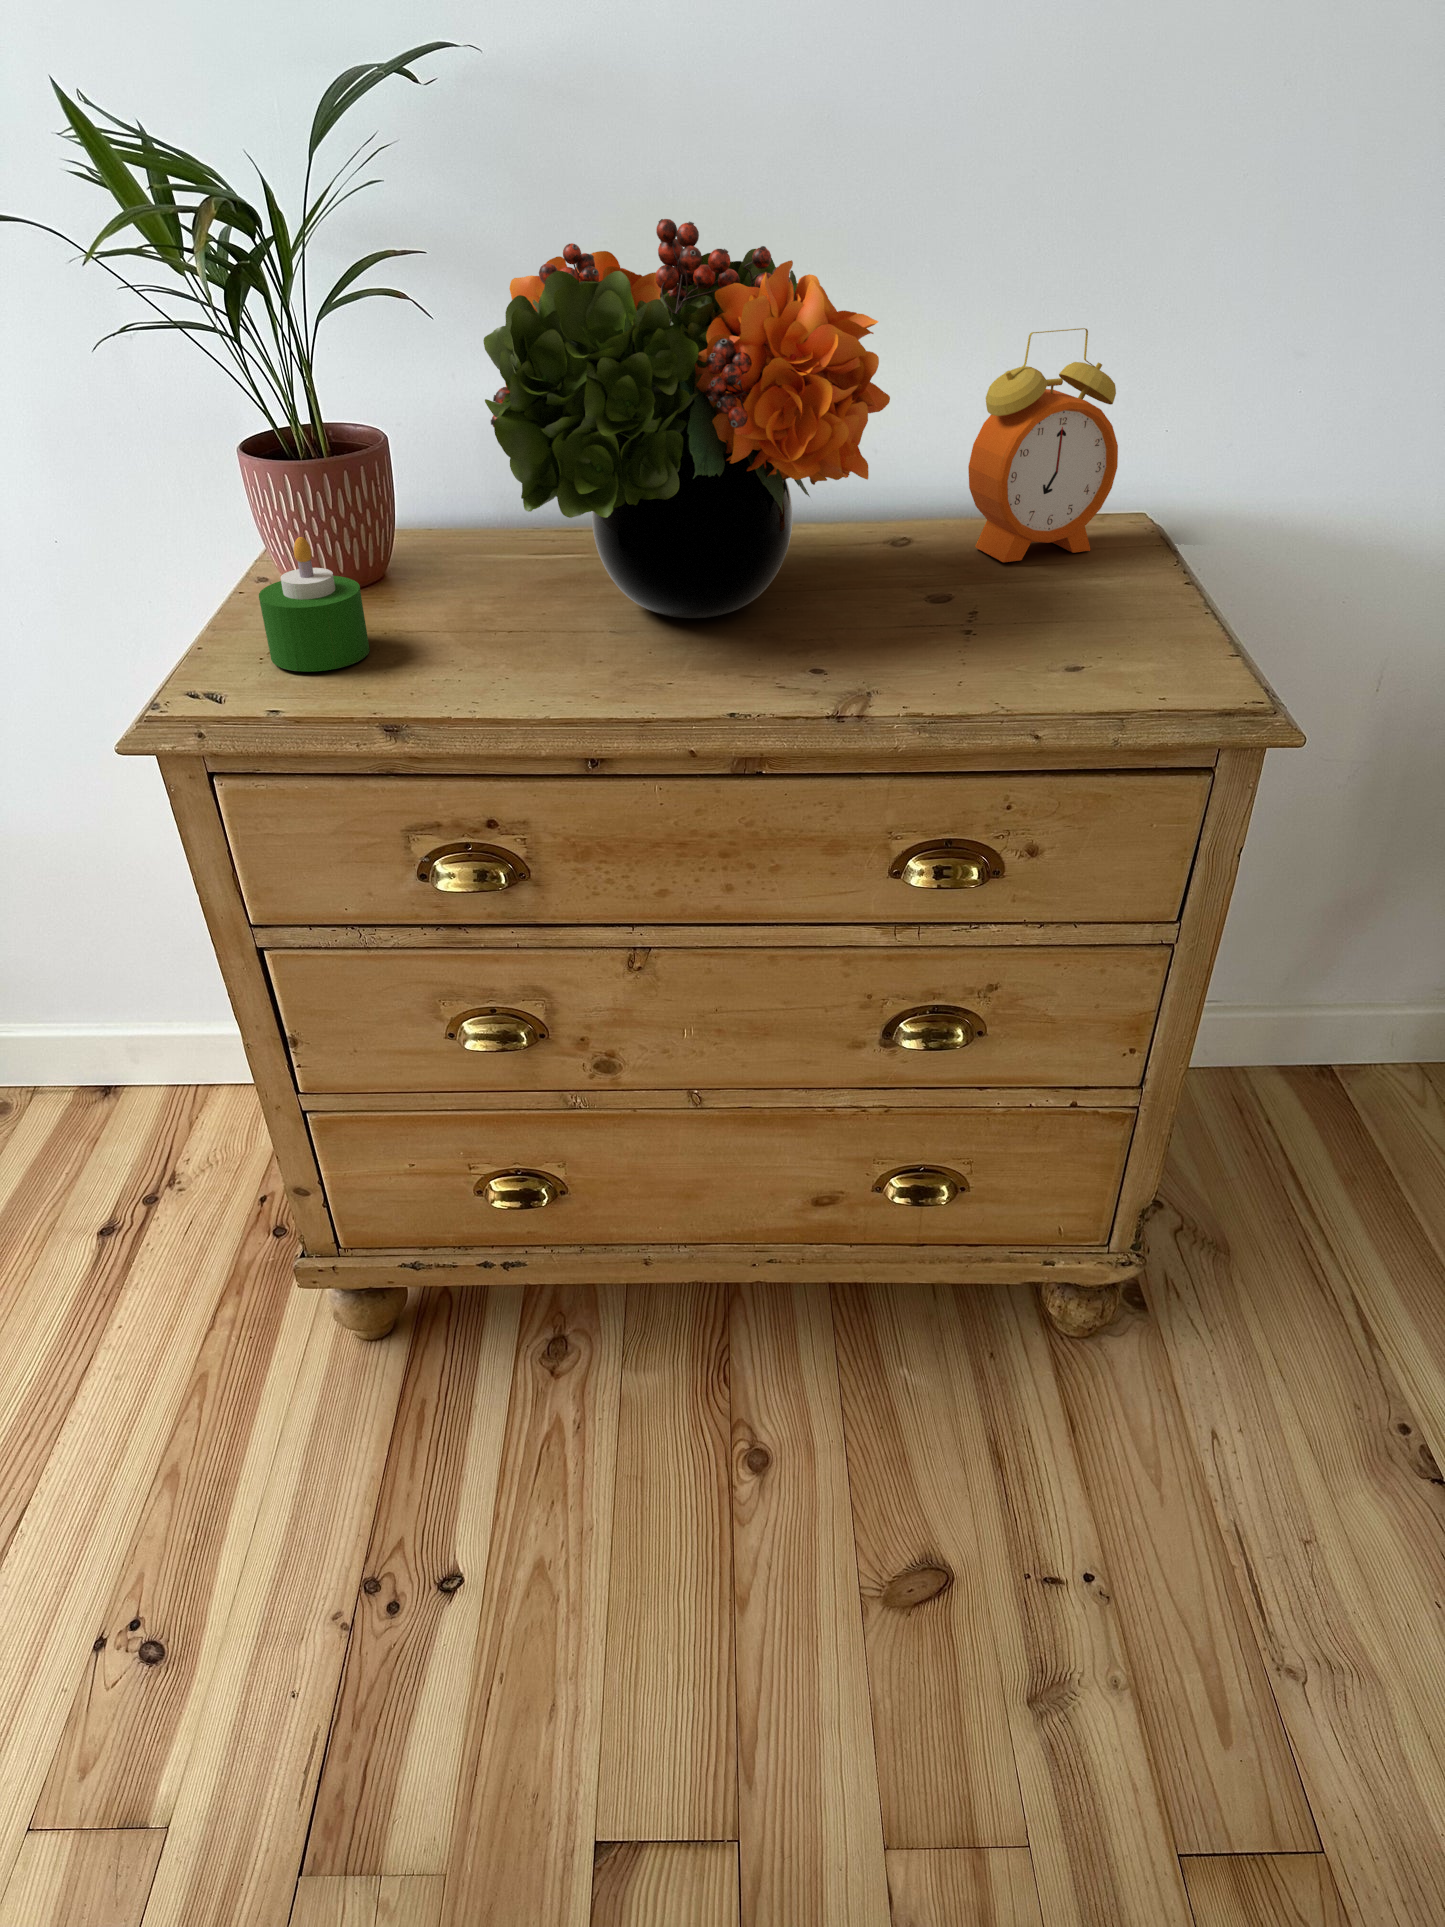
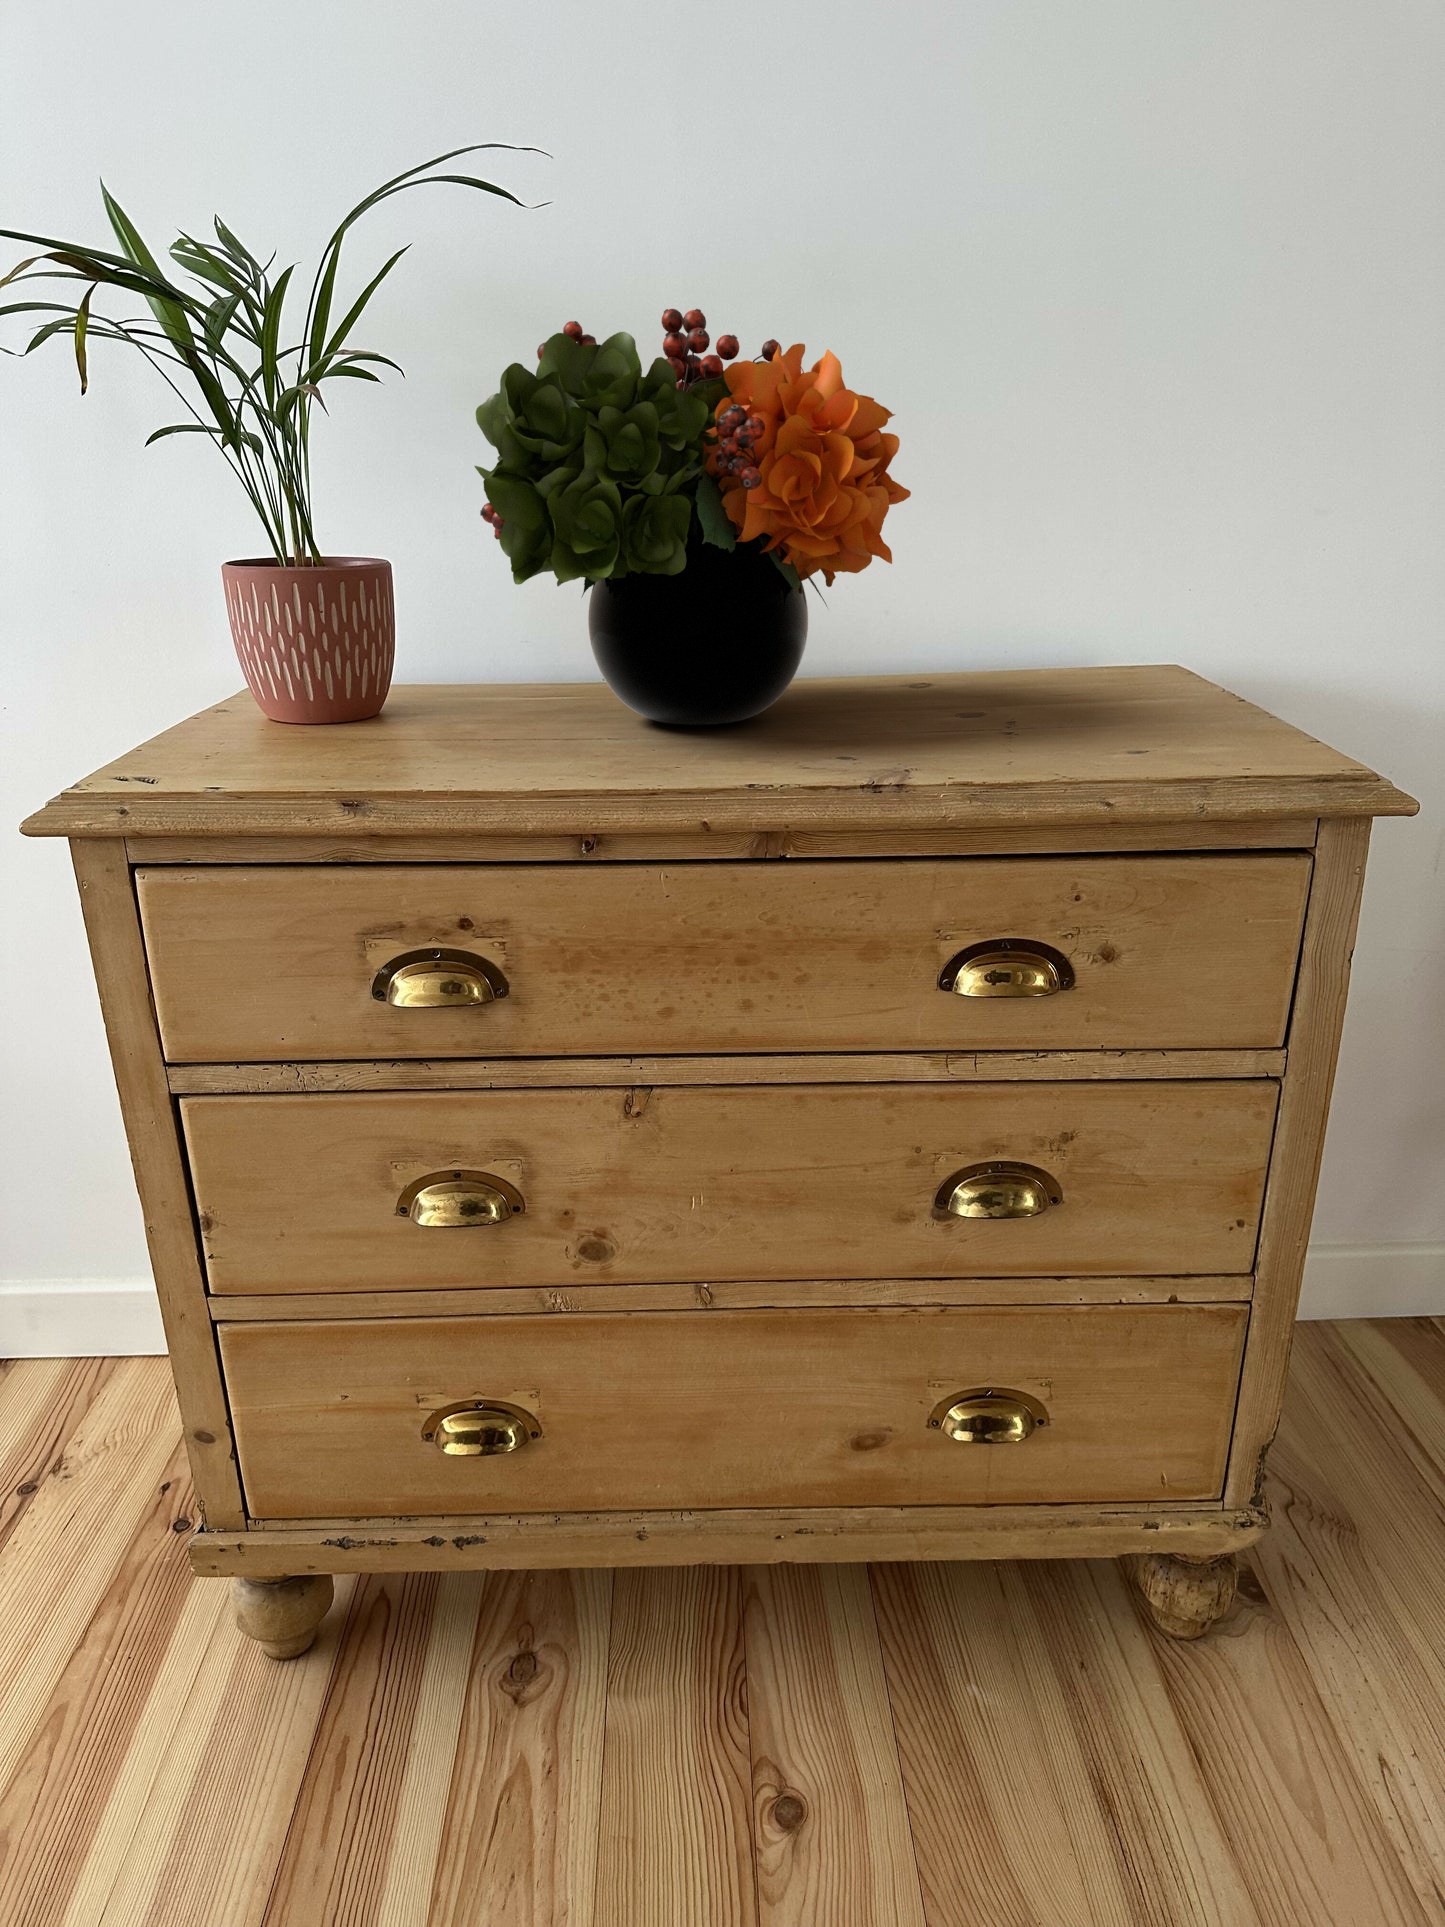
alarm clock: present [968,328,1118,562] -> none [991,453,1150,691]
candle: present [259,537,370,672] -> none [210,616,333,761]

